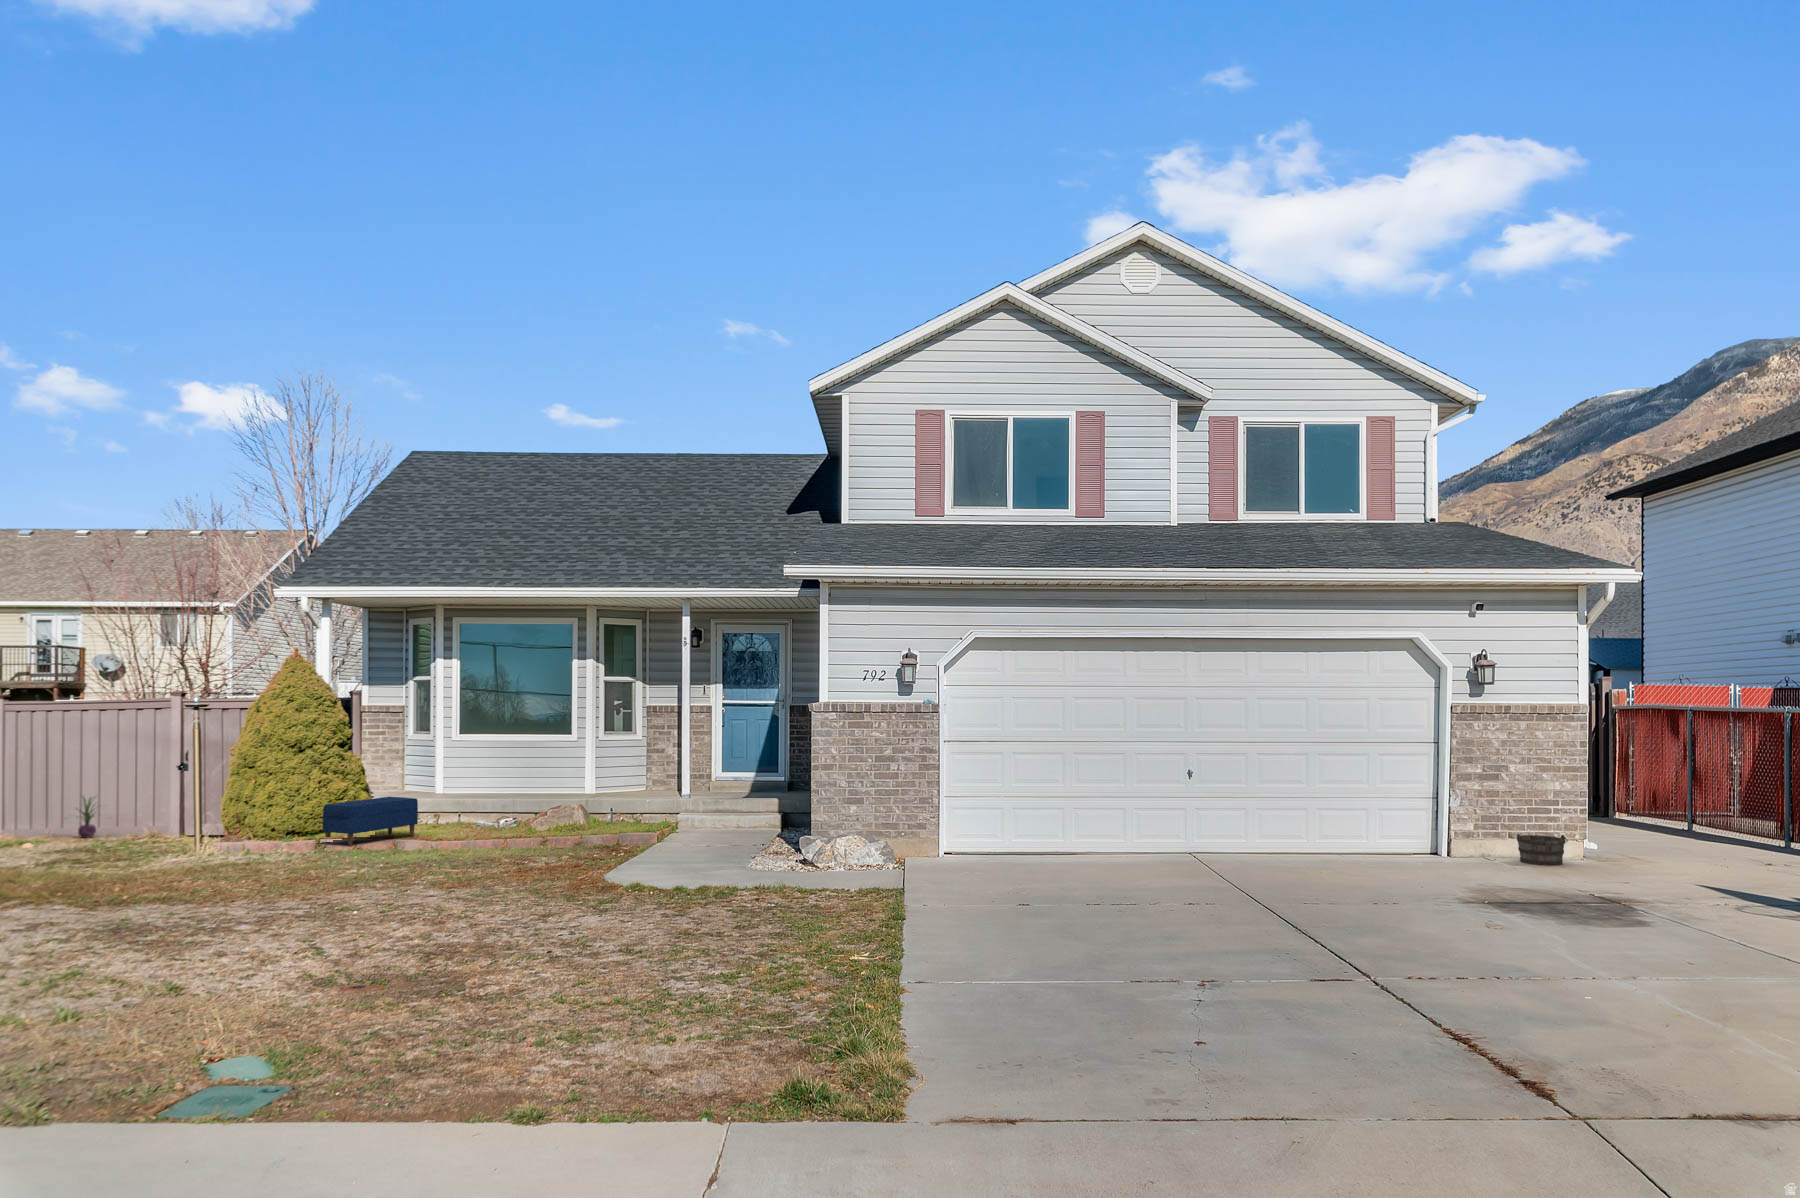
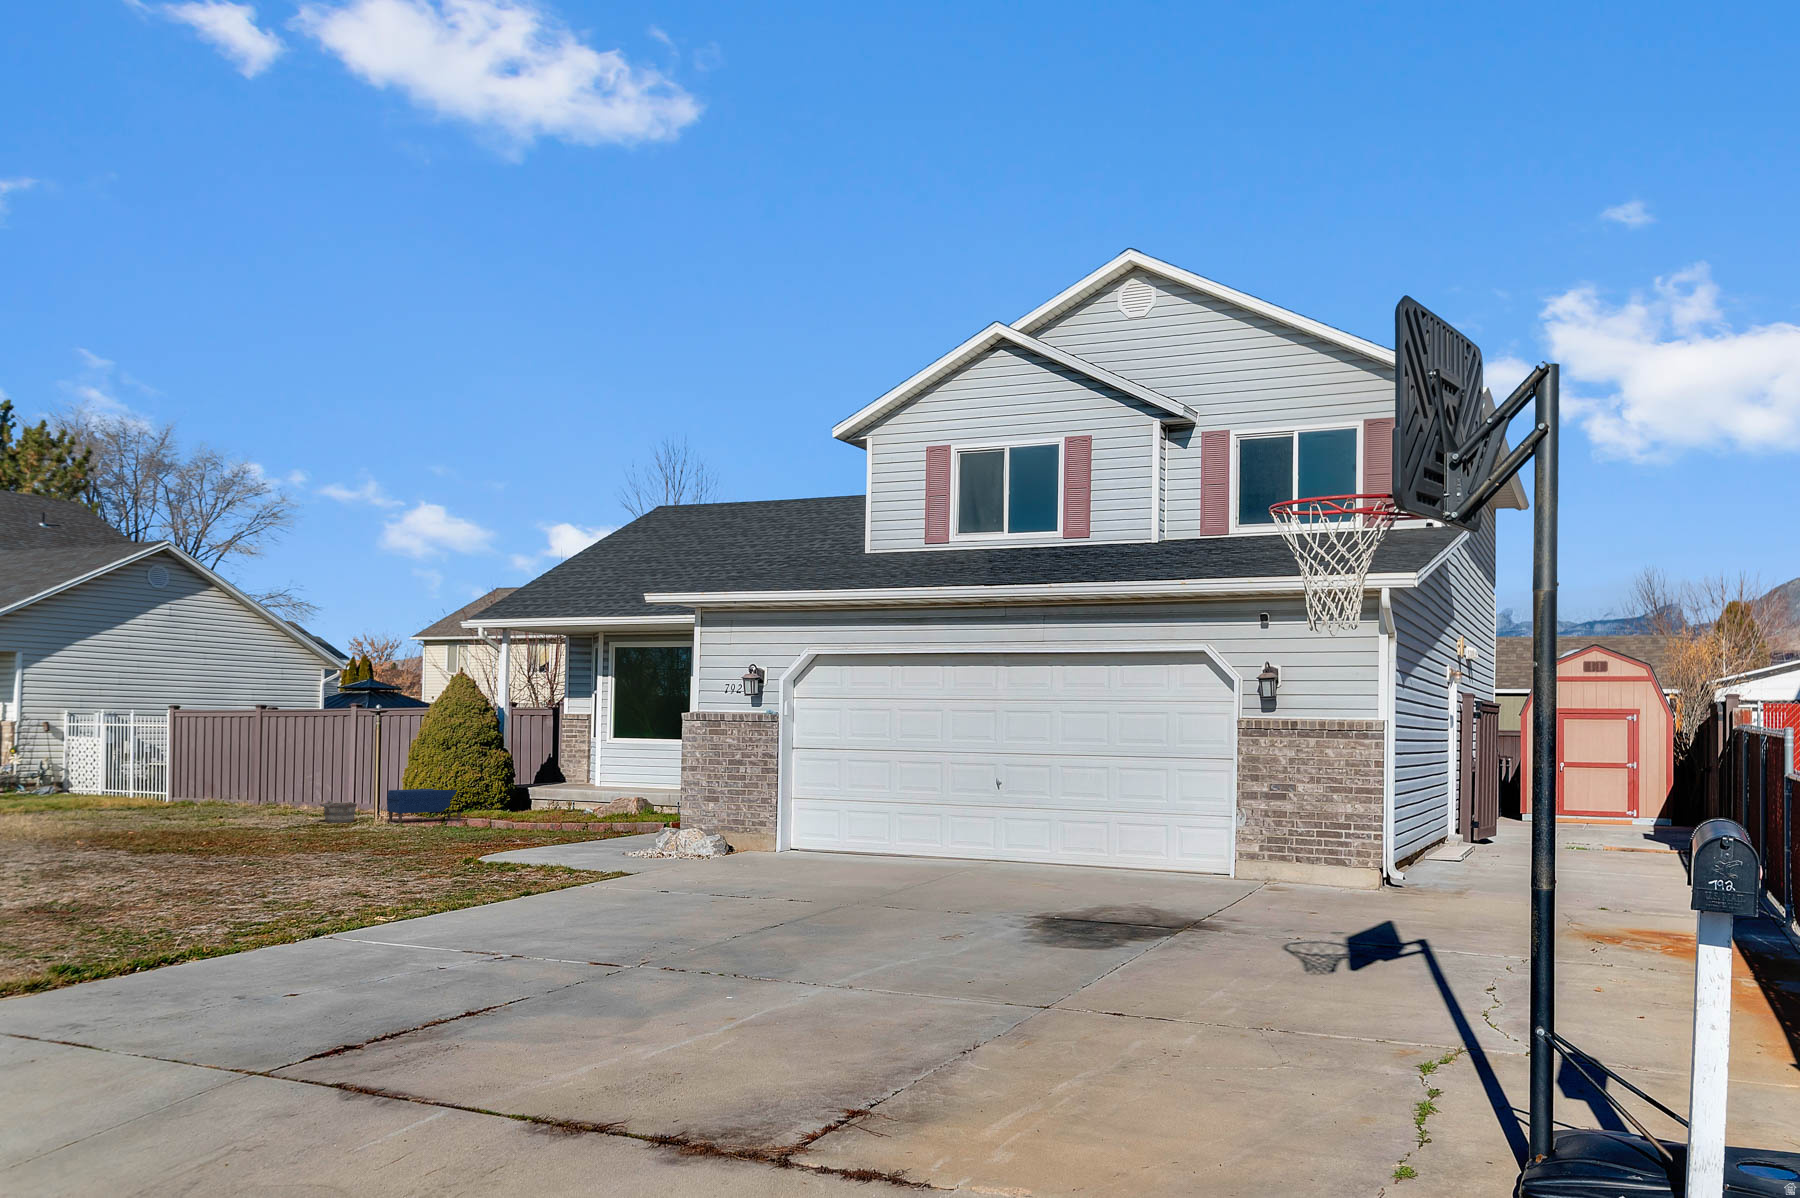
decorative plant: present [78,796,98,838] -> none [245,779,281,811]
bucket: present [1517,834,1568,865] -> present [320,800,357,823]

